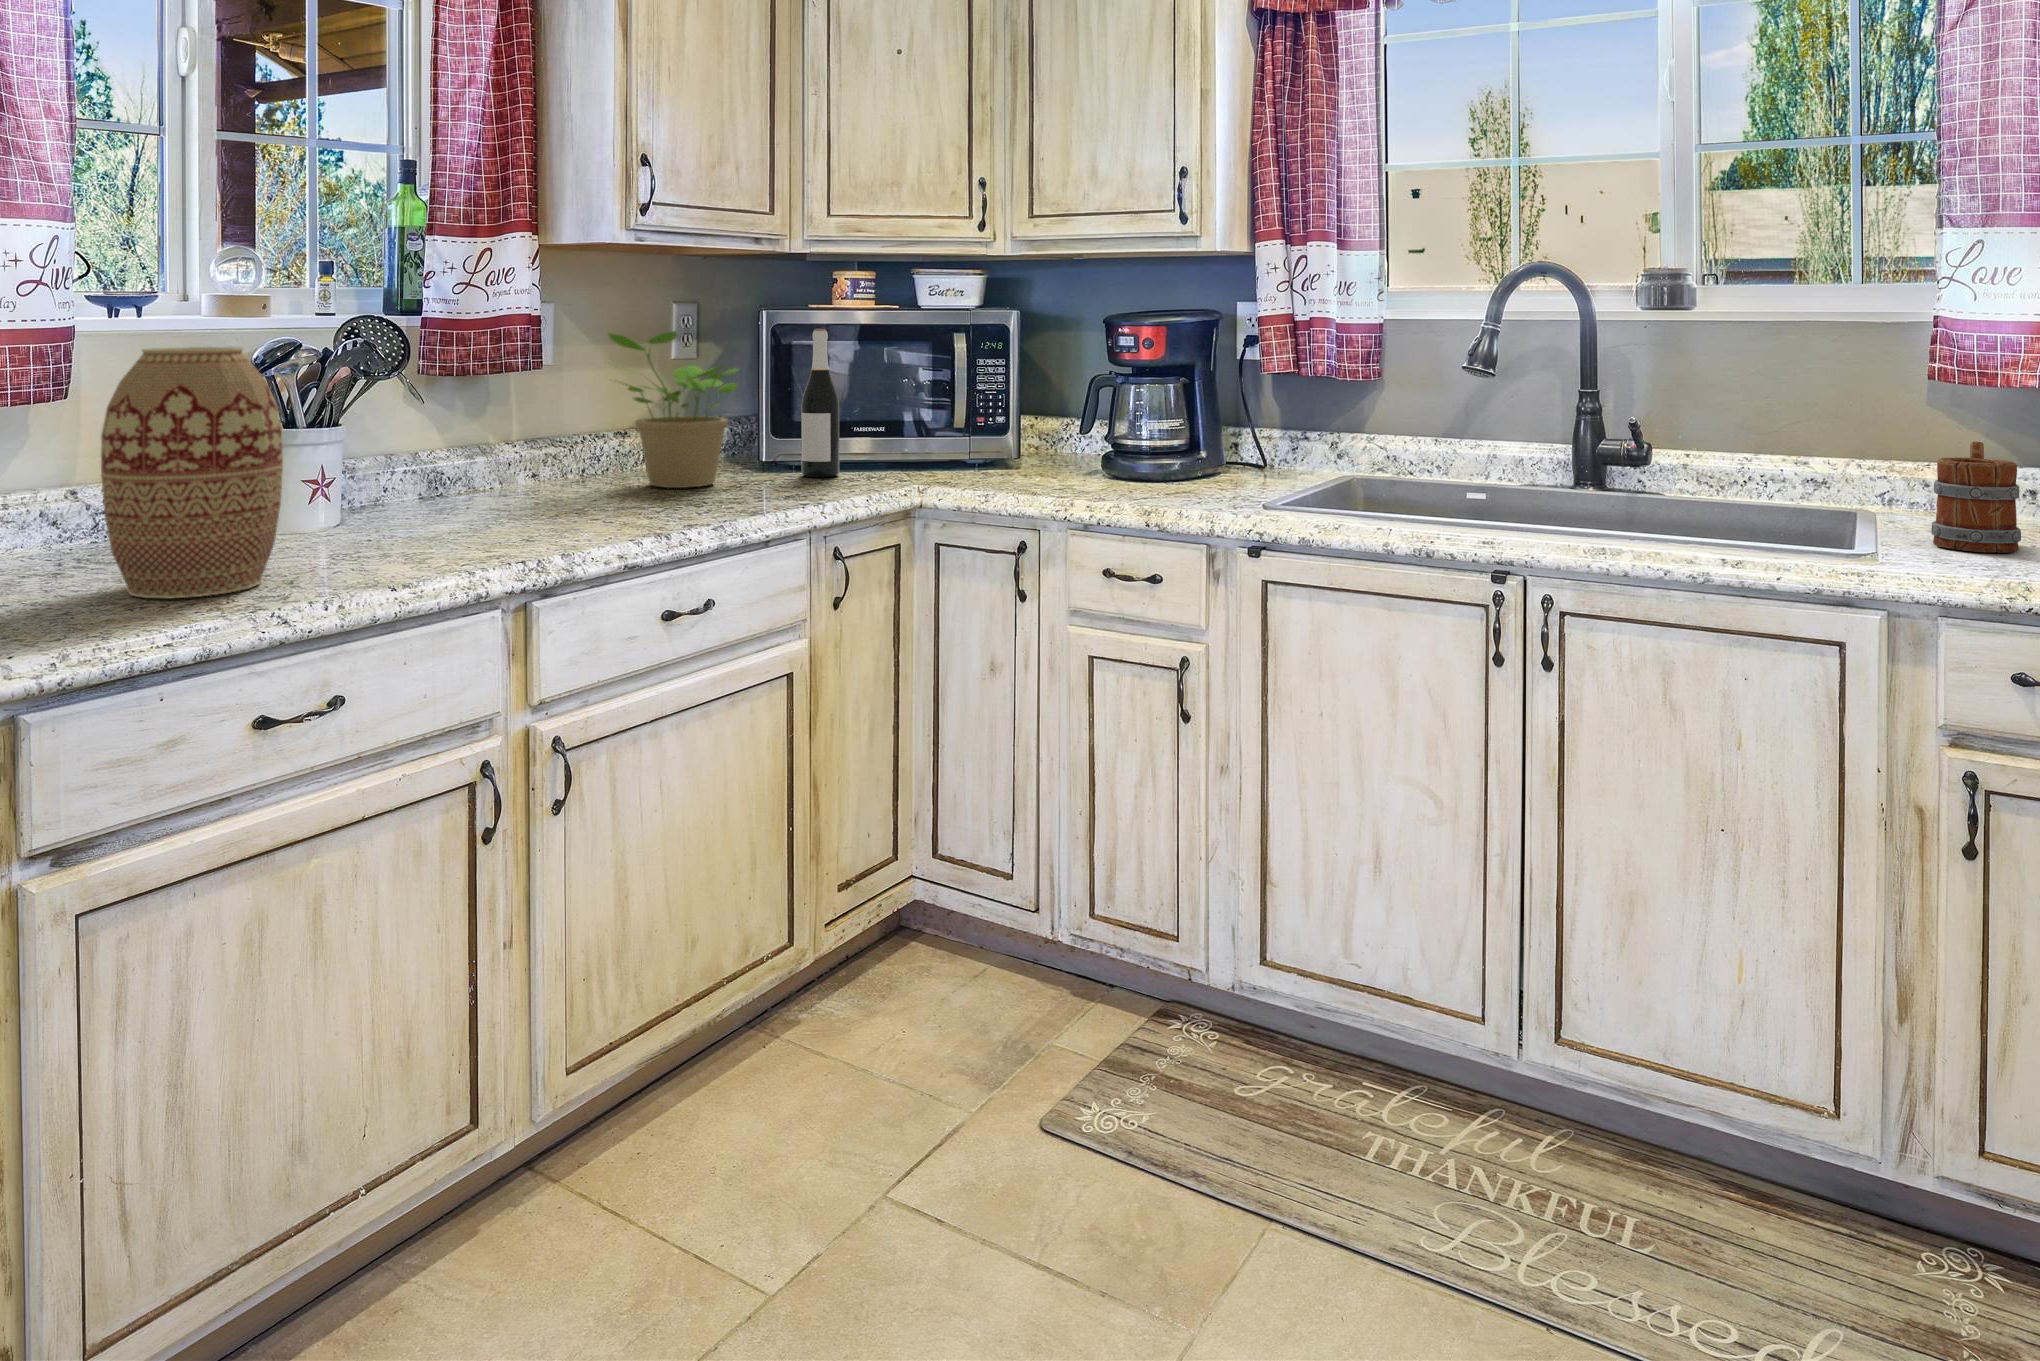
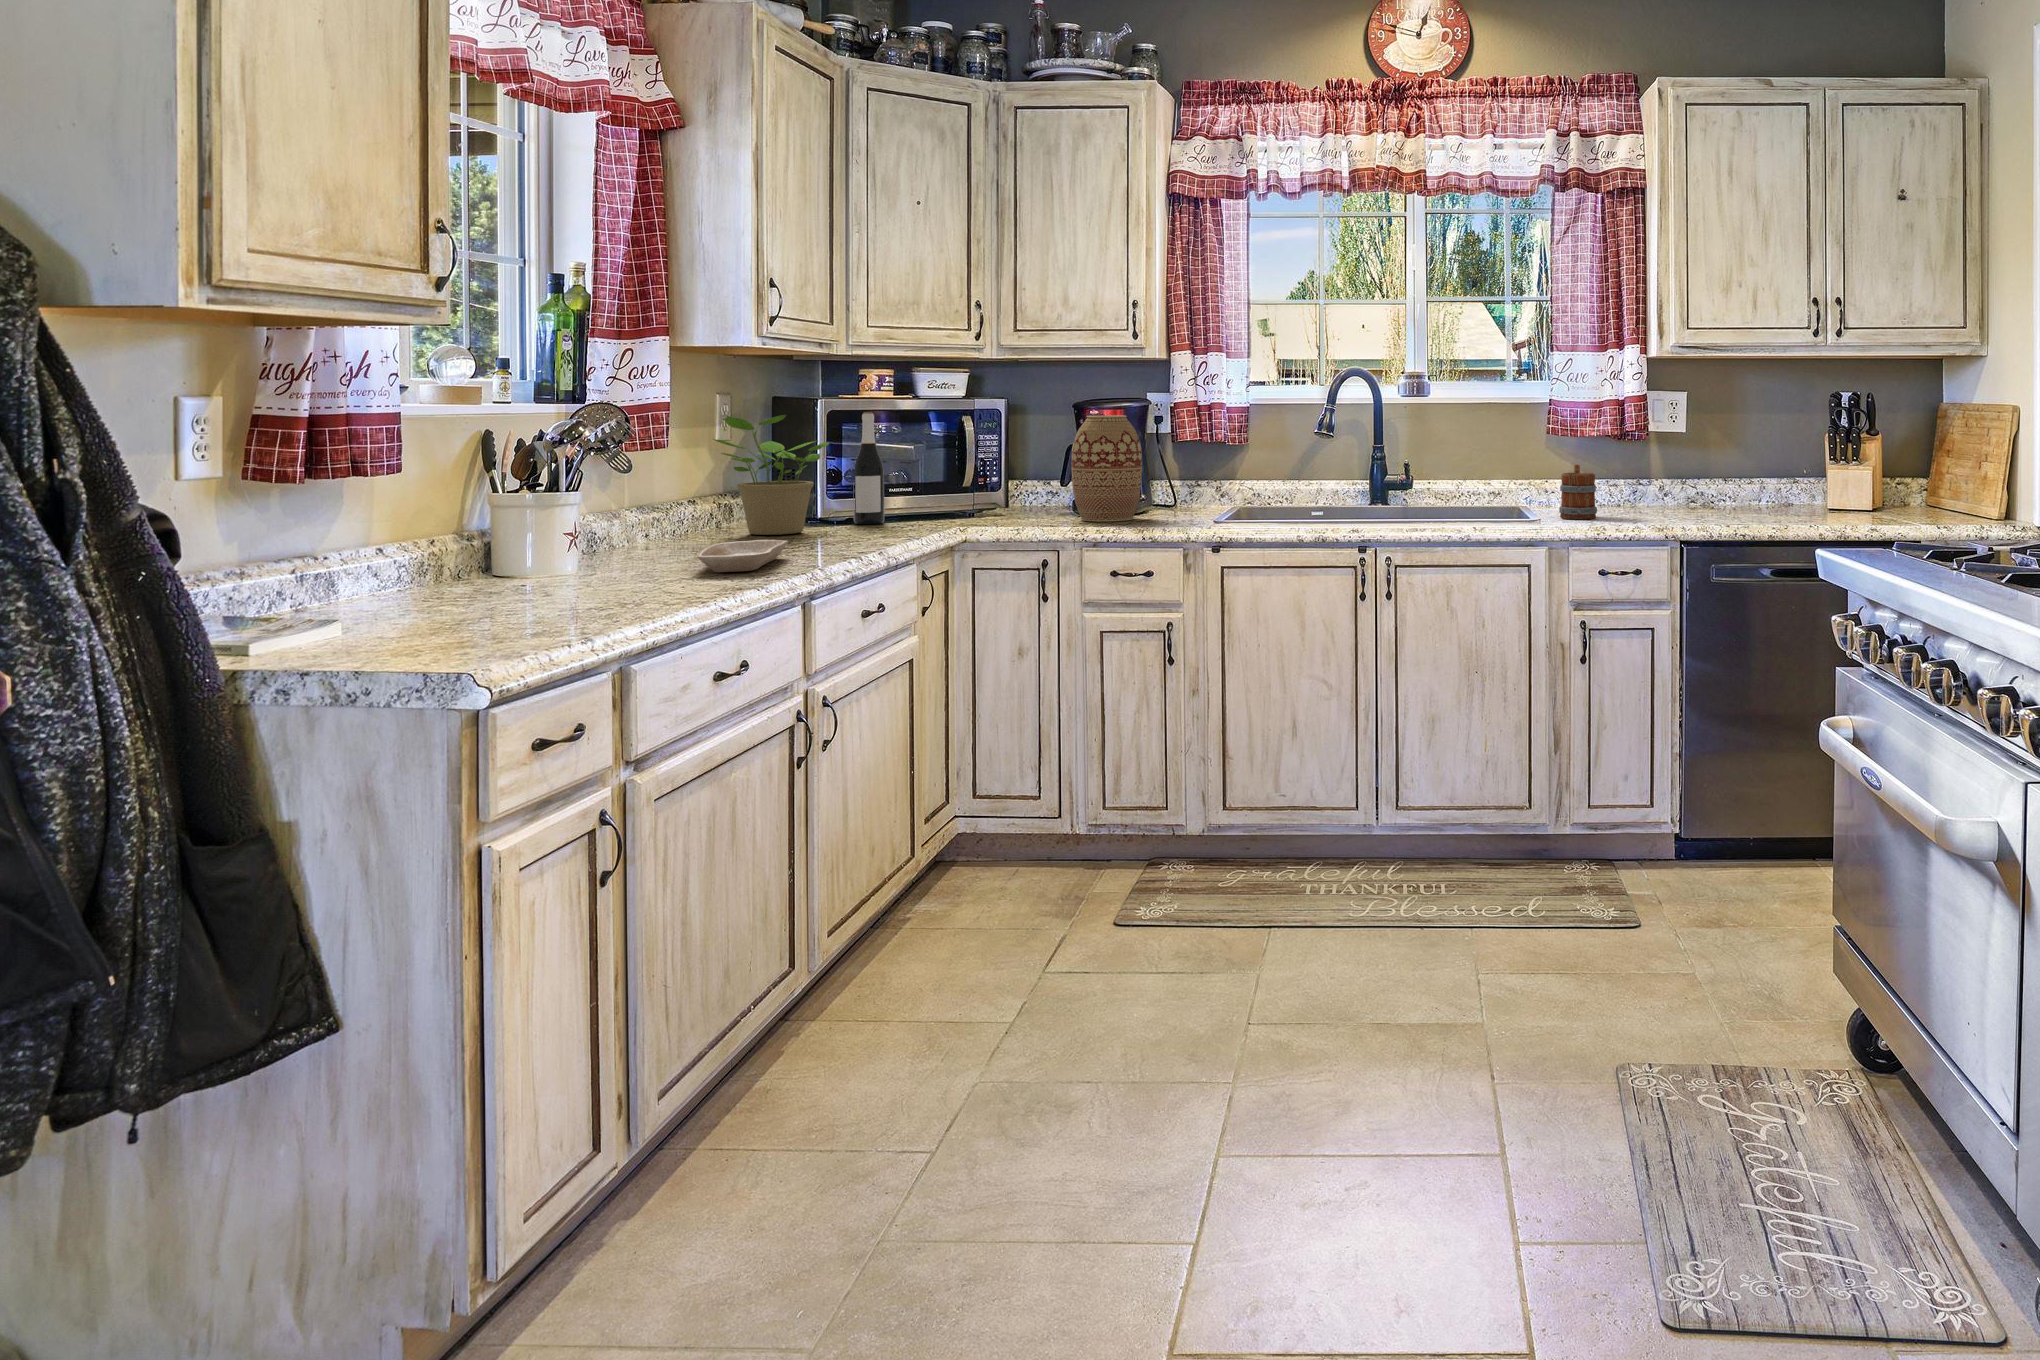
vase: present [101,347,283,599] -> present [1071,415,1142,522]
tray: none [396,503,581,555] -> present [696,540,788,572]

